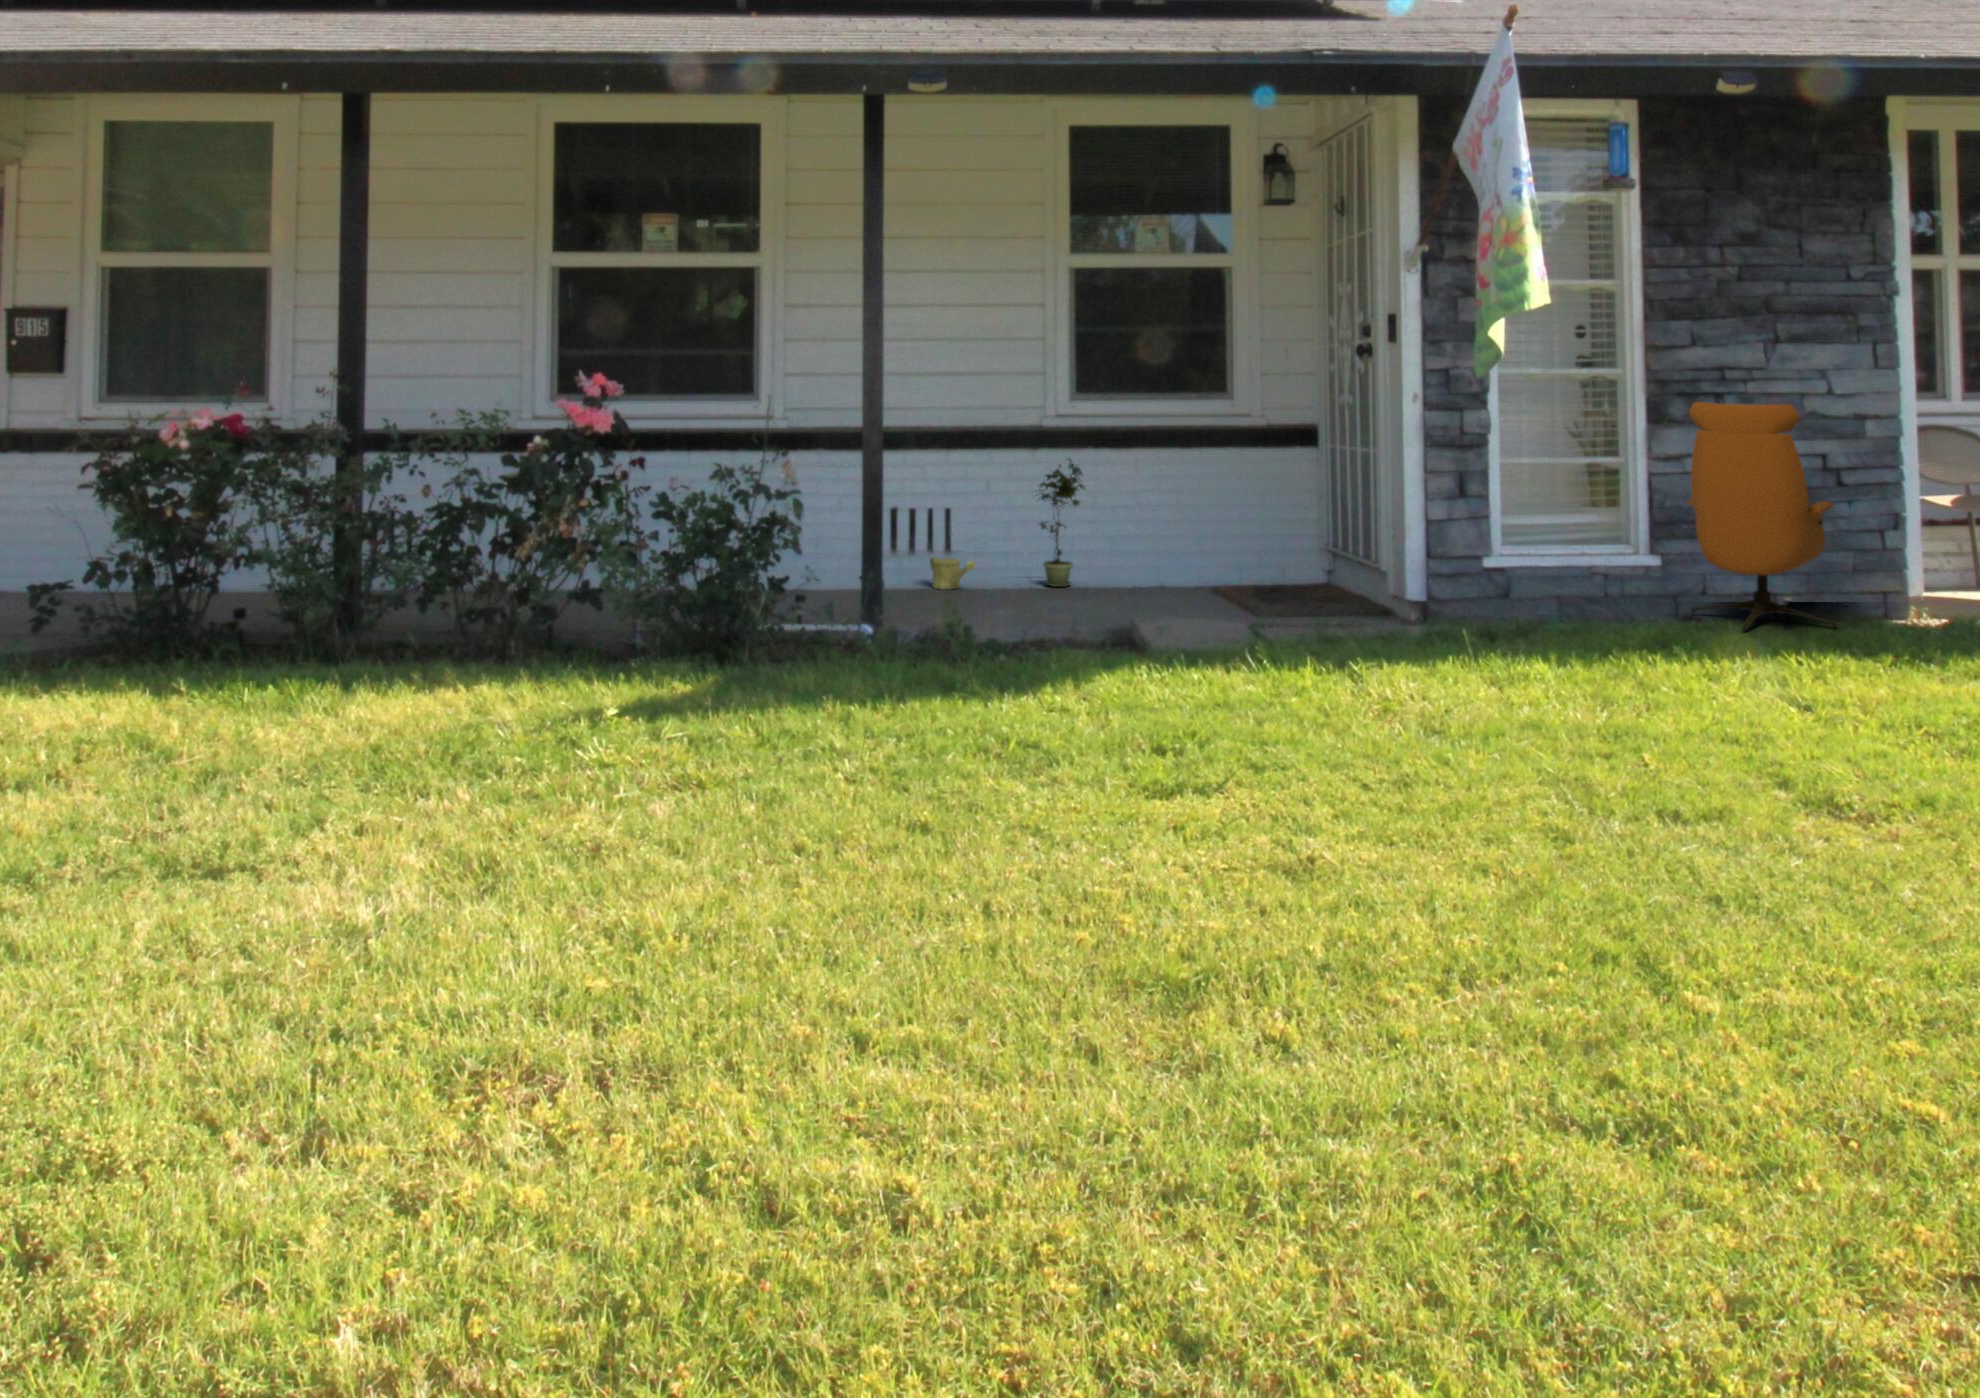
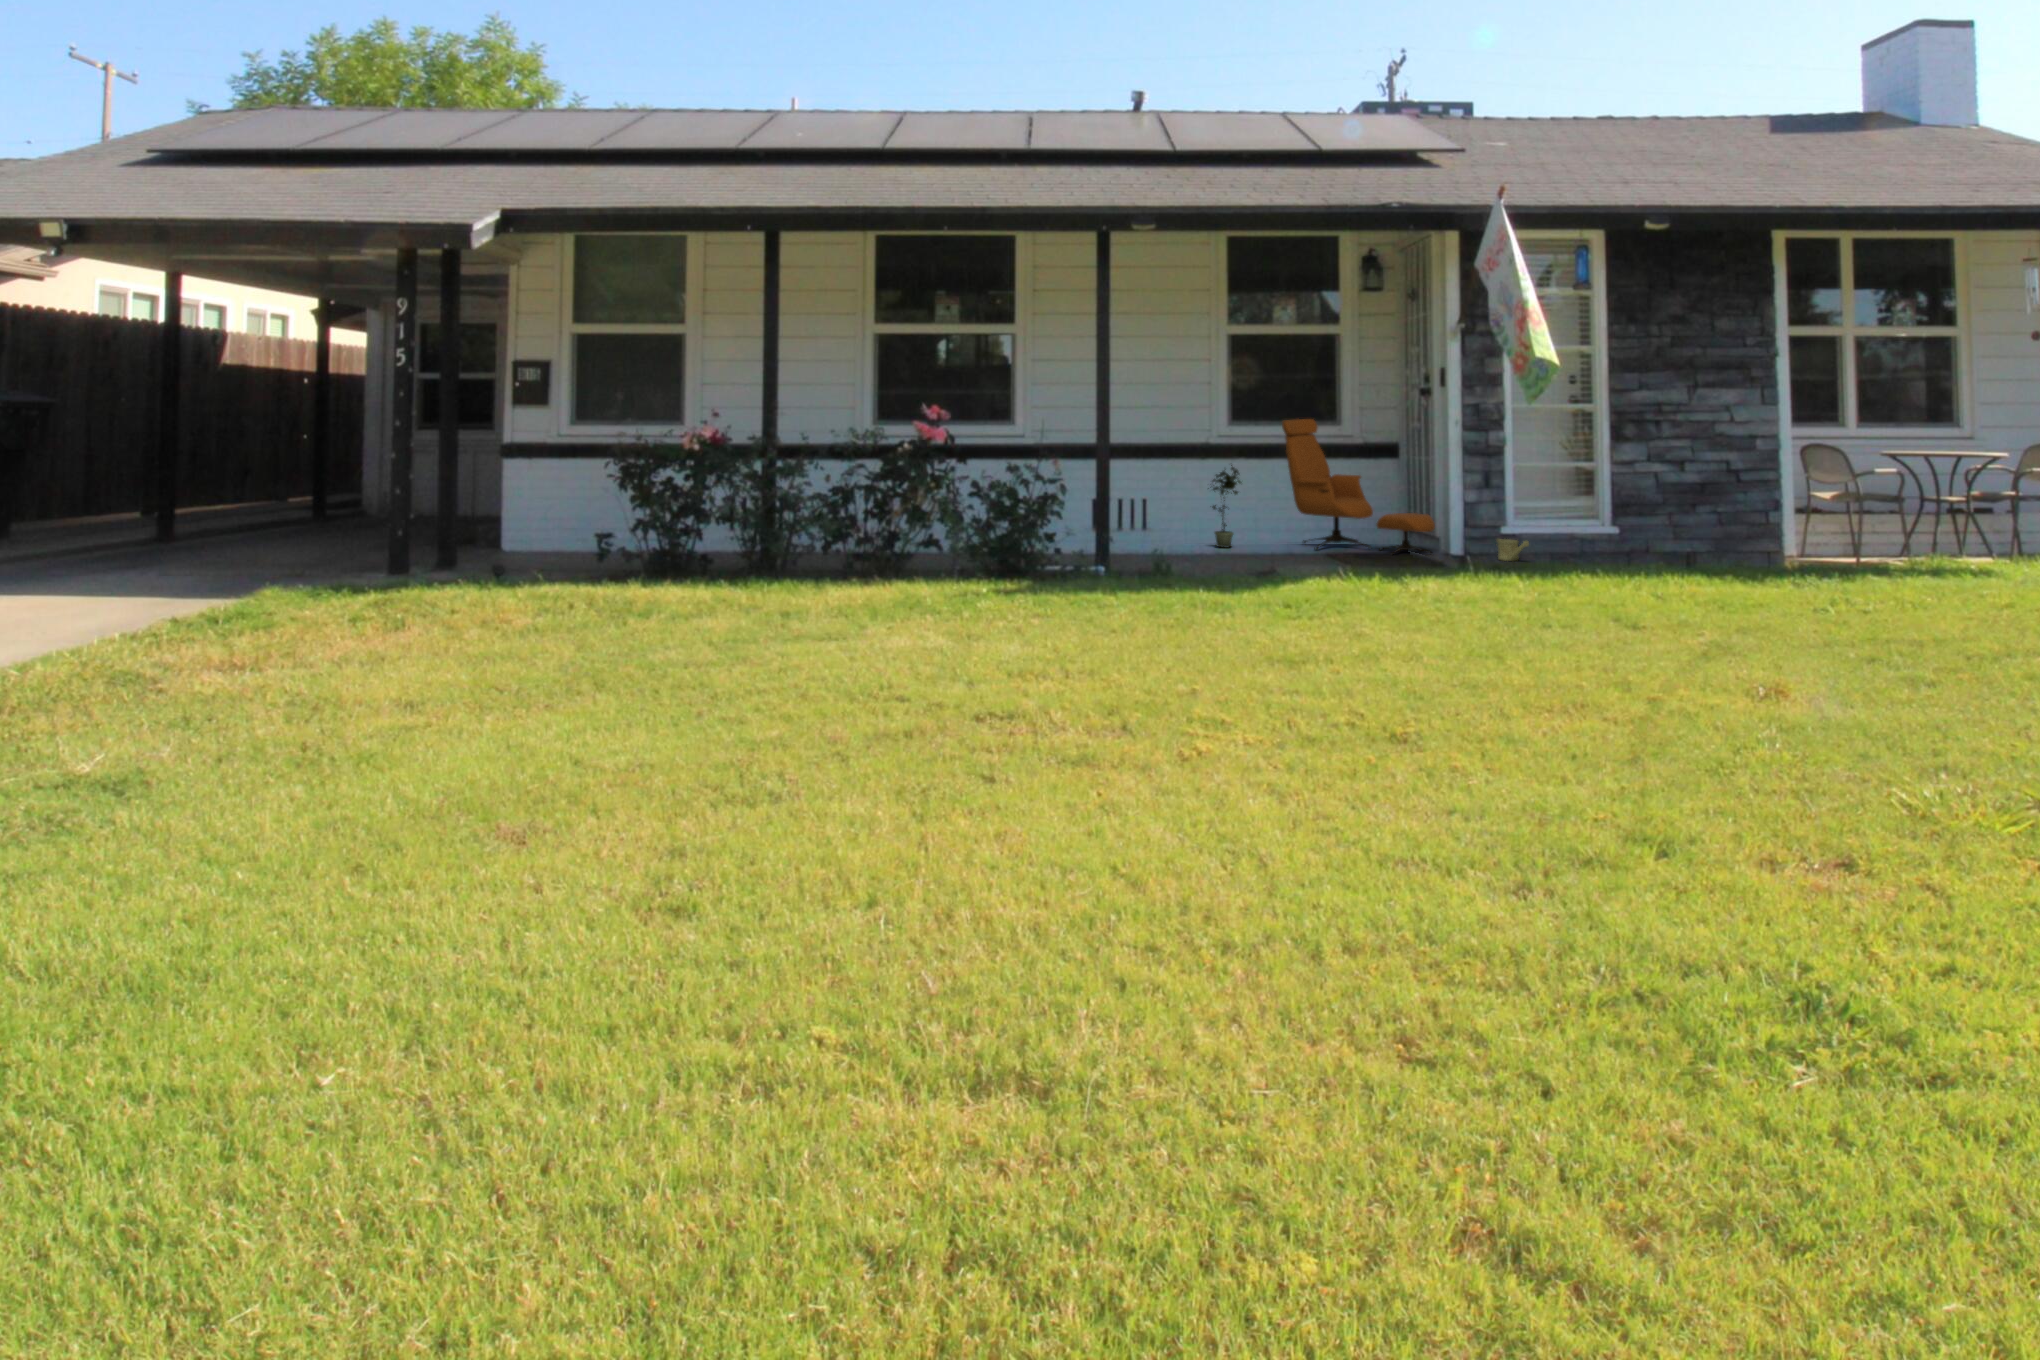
lounge chair: present [1688,402,1847,631] -> present [1282,419,1435,554]
watering can: present [930,557,975,590] -> present [1497,539,1529,561]

